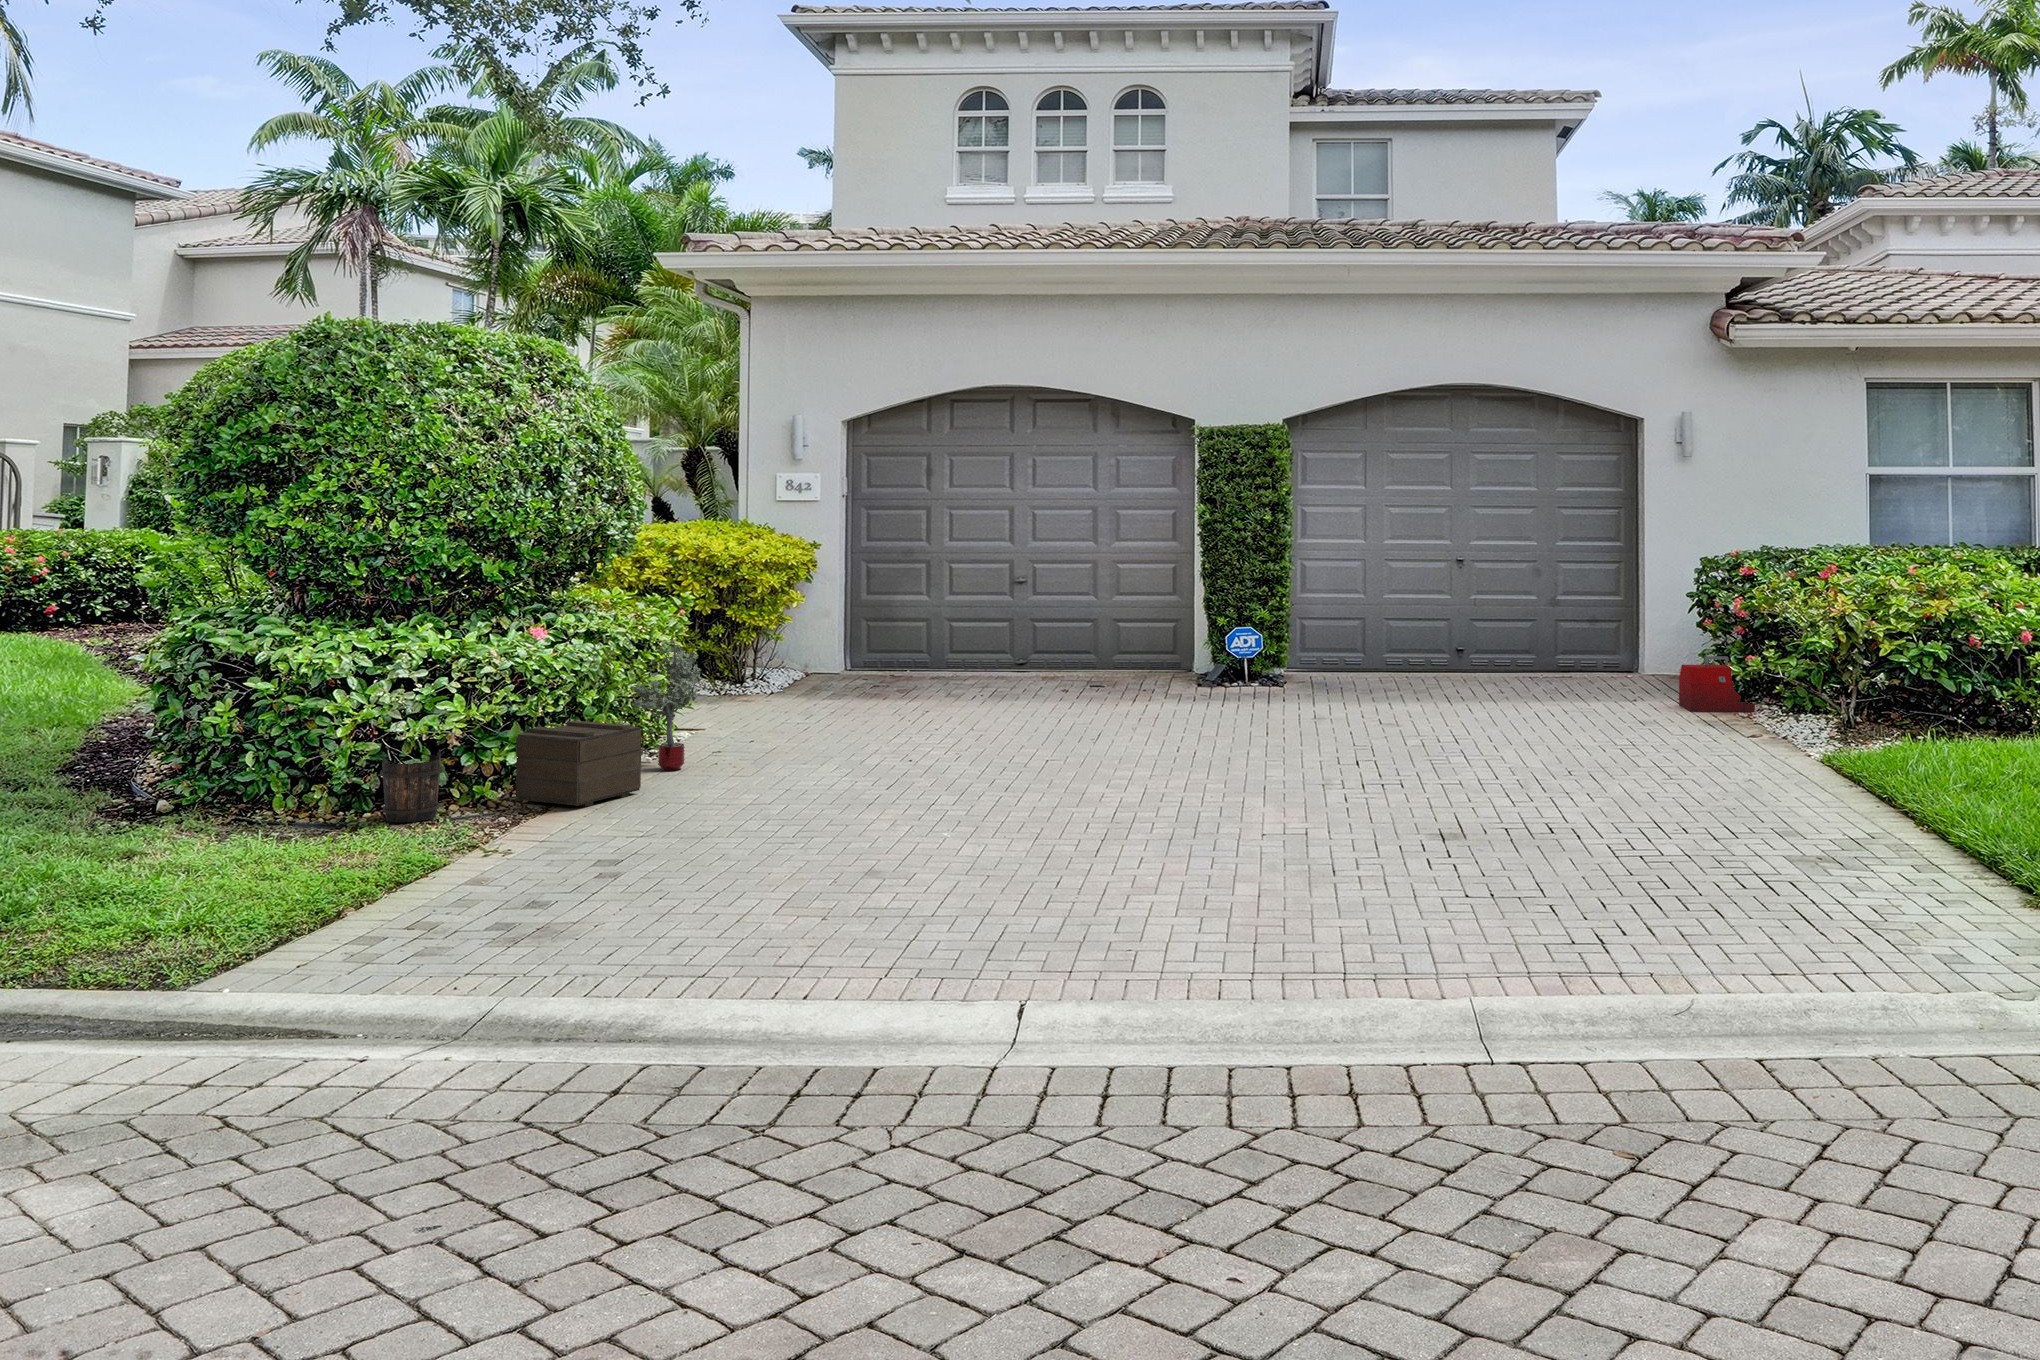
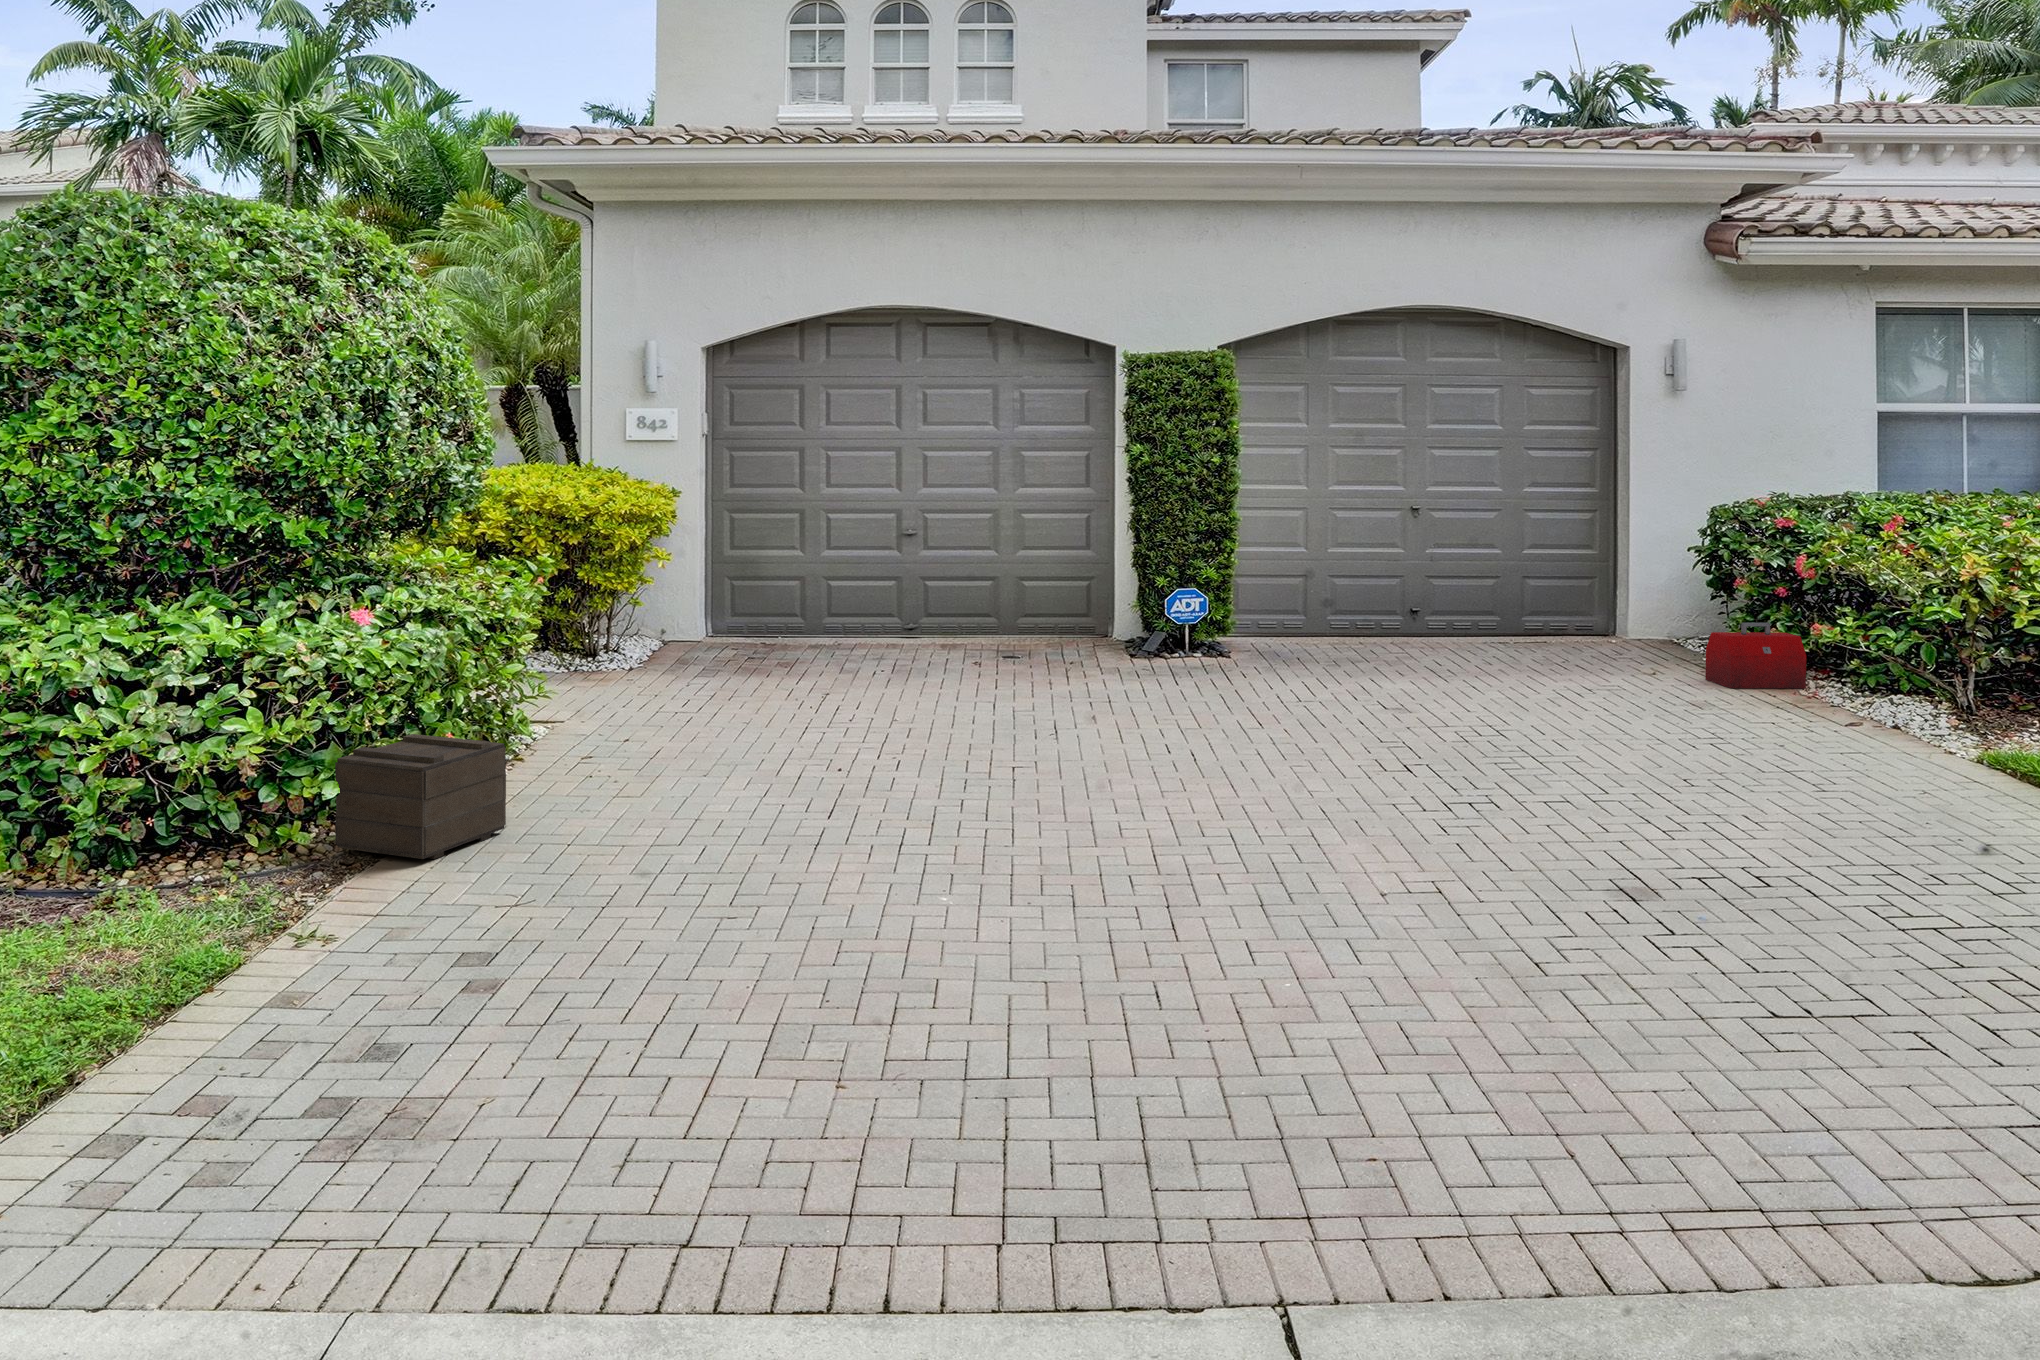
potted tree: present [632,639,703,771] -> none [484,619,576,792]
bucket: present [380,750,443,823] -> none [142,751,233,893]

